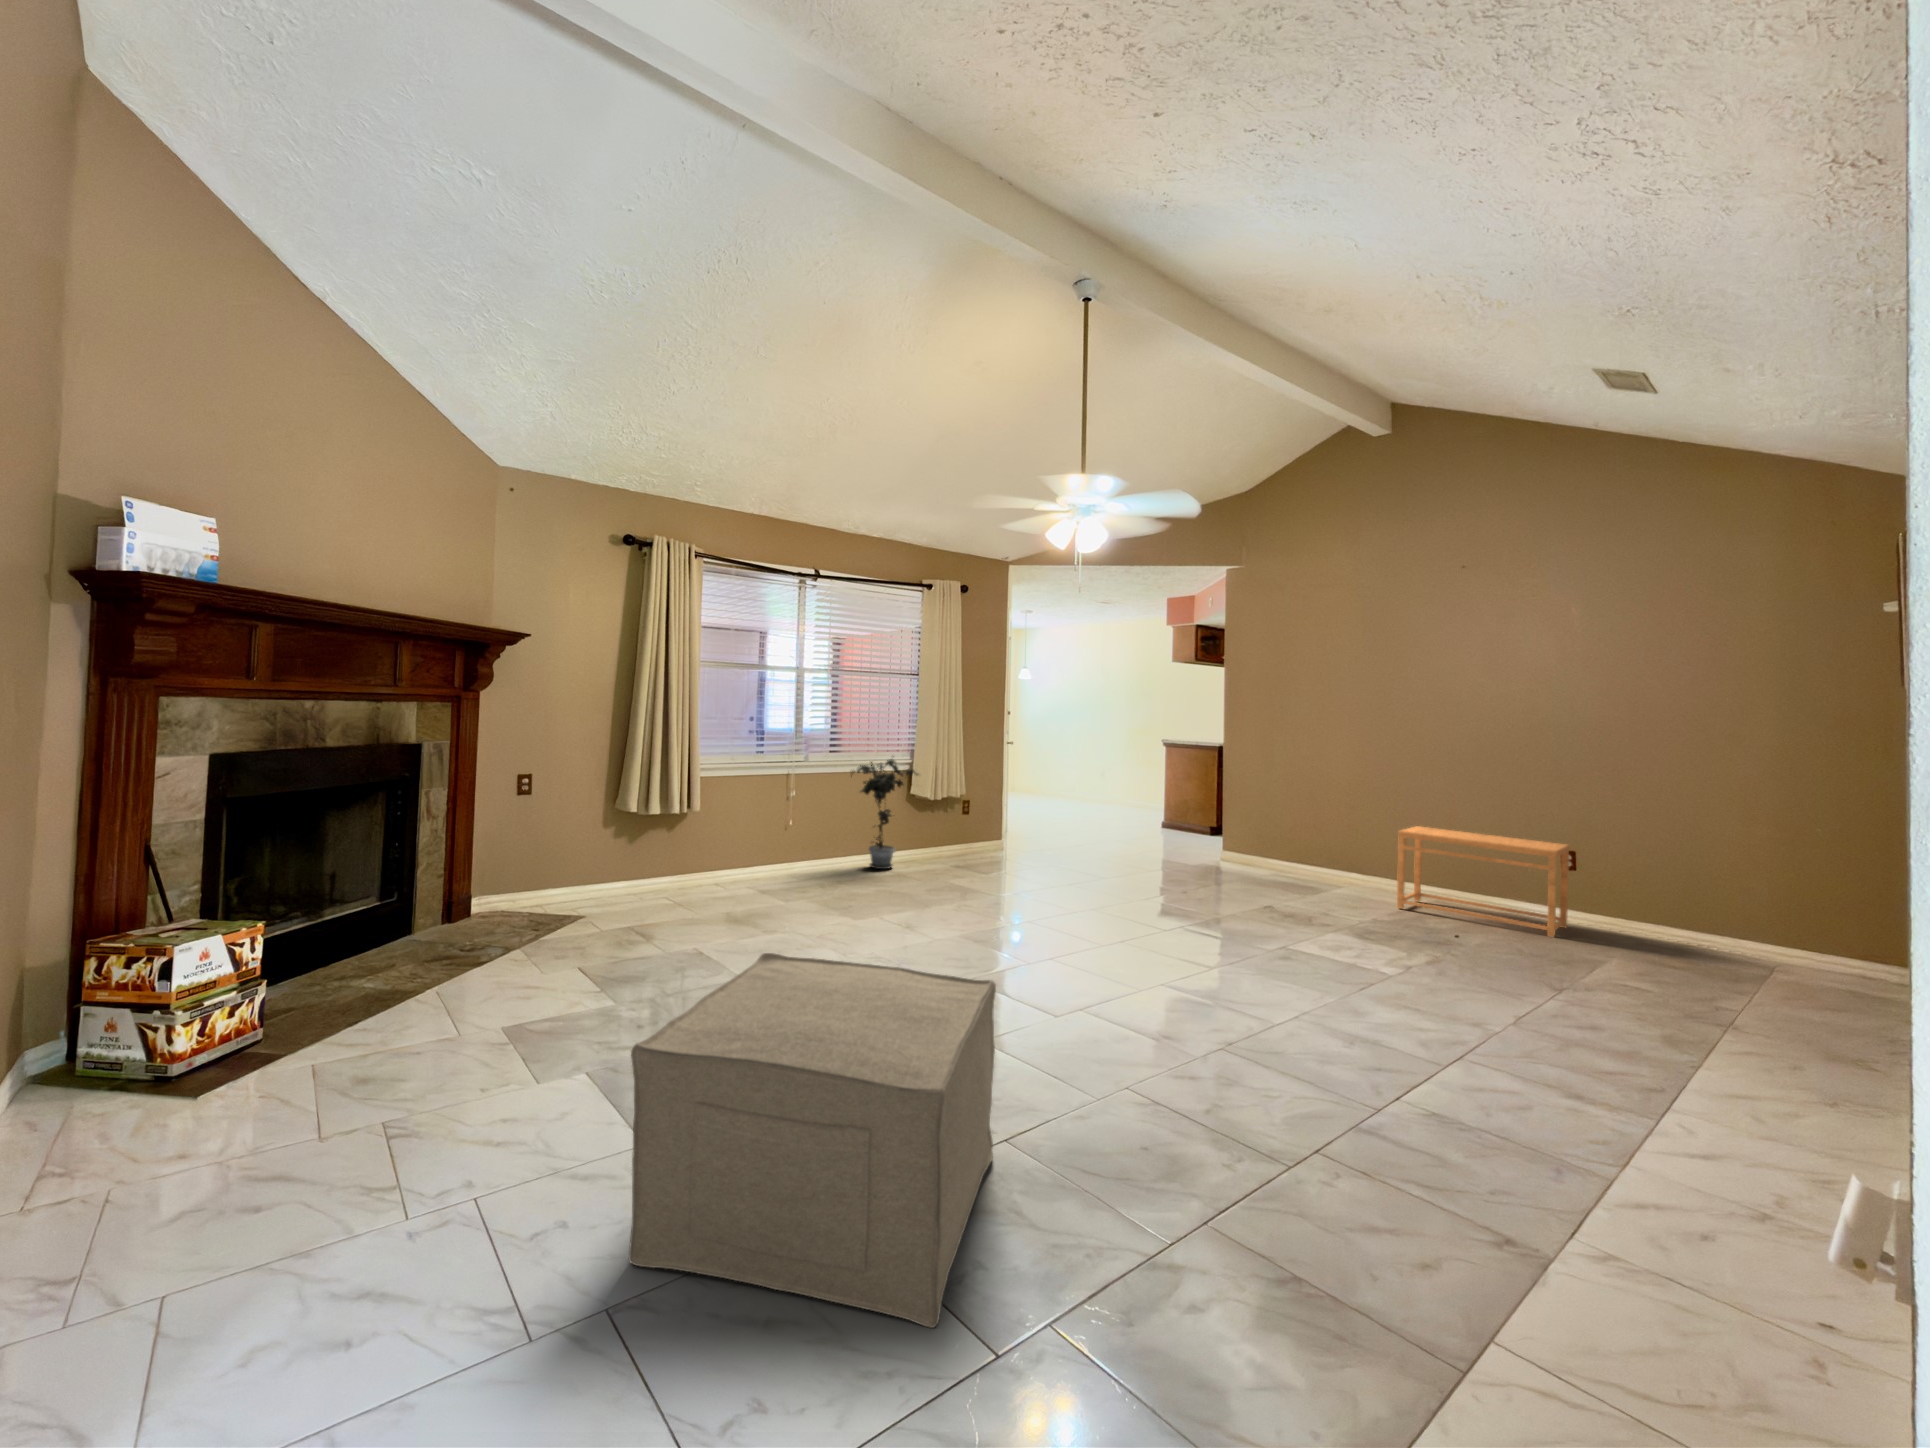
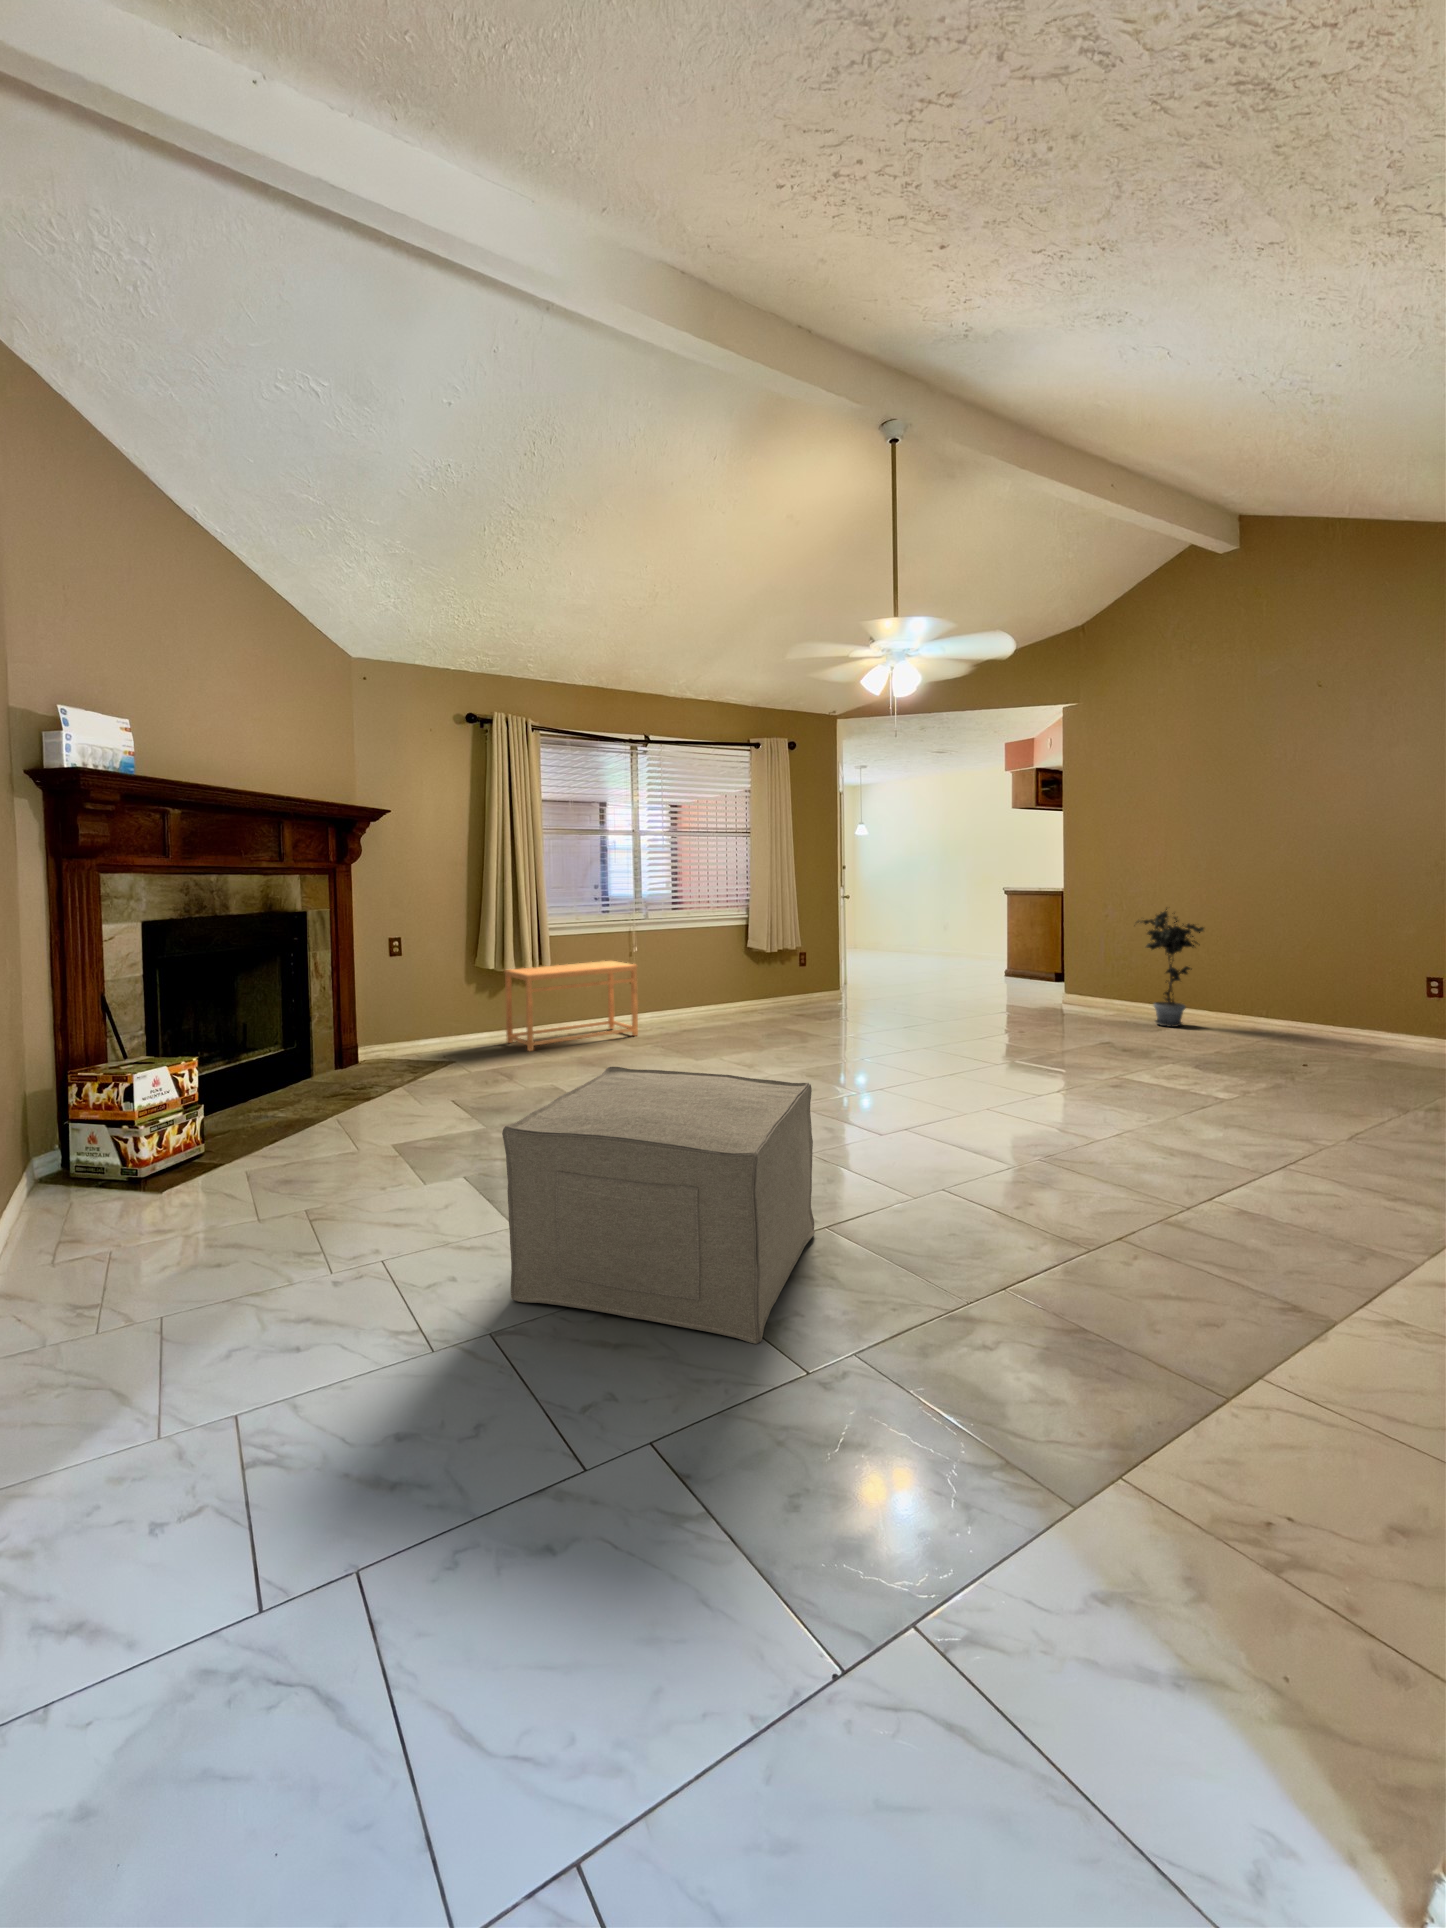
potted plant: present [851,756,918,869] -> present [1137,909,1204,1027]
side table: present [1397,826,1570,937] -> present [505,961,638,1051]

